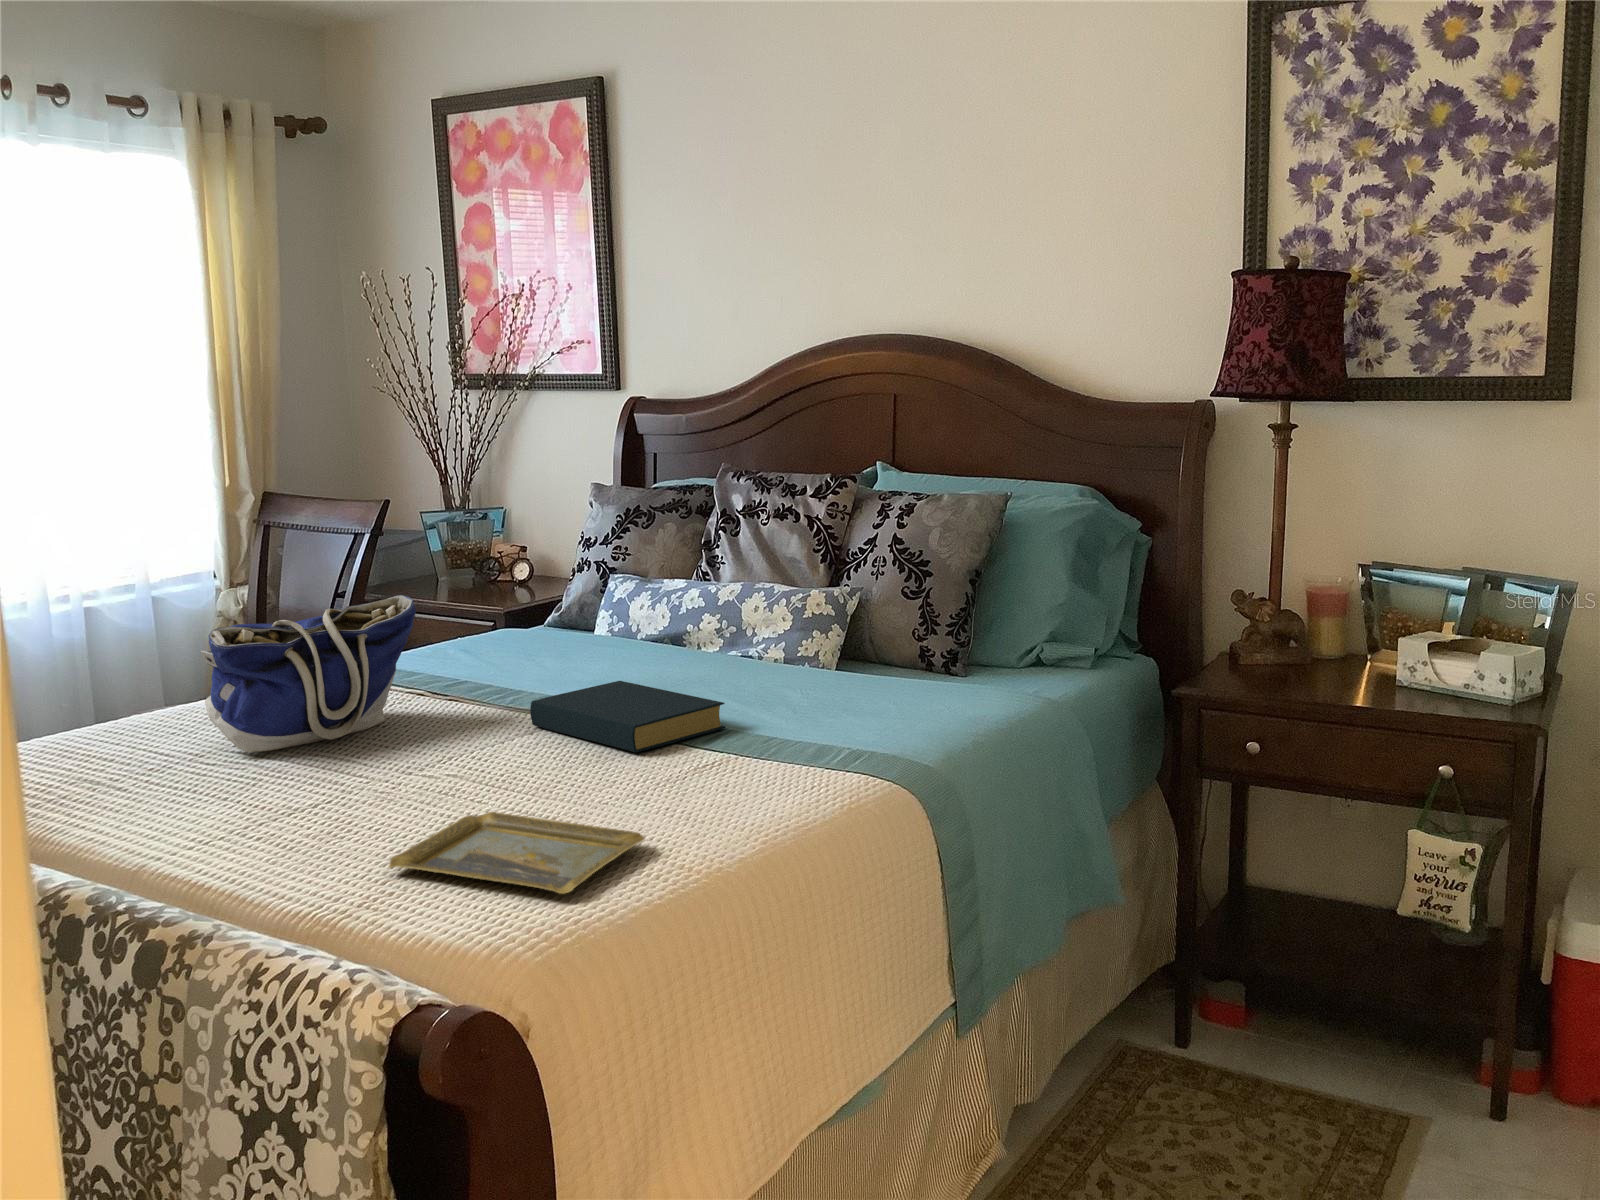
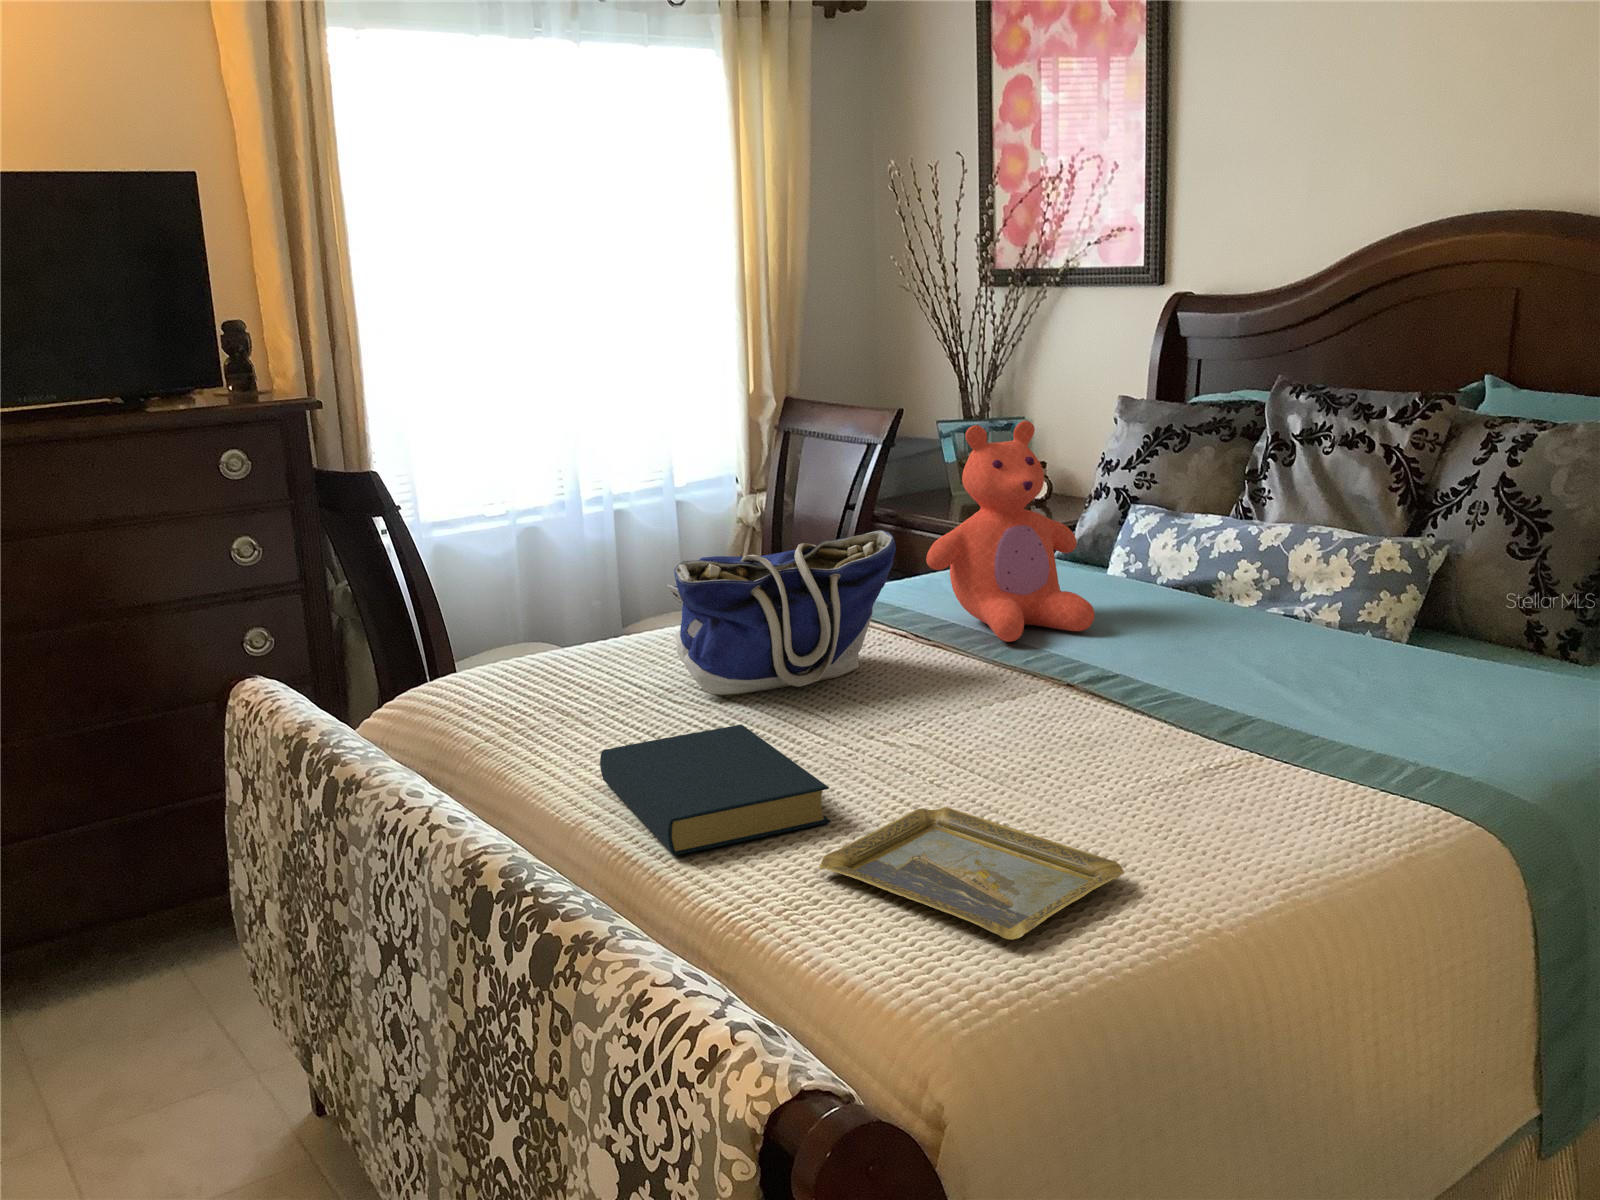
teddy bear: none [437,500,589,691] -> present [926,421,1095,642]
hardback book: present [530,681,726,752] -> present [600,725,831,855]

